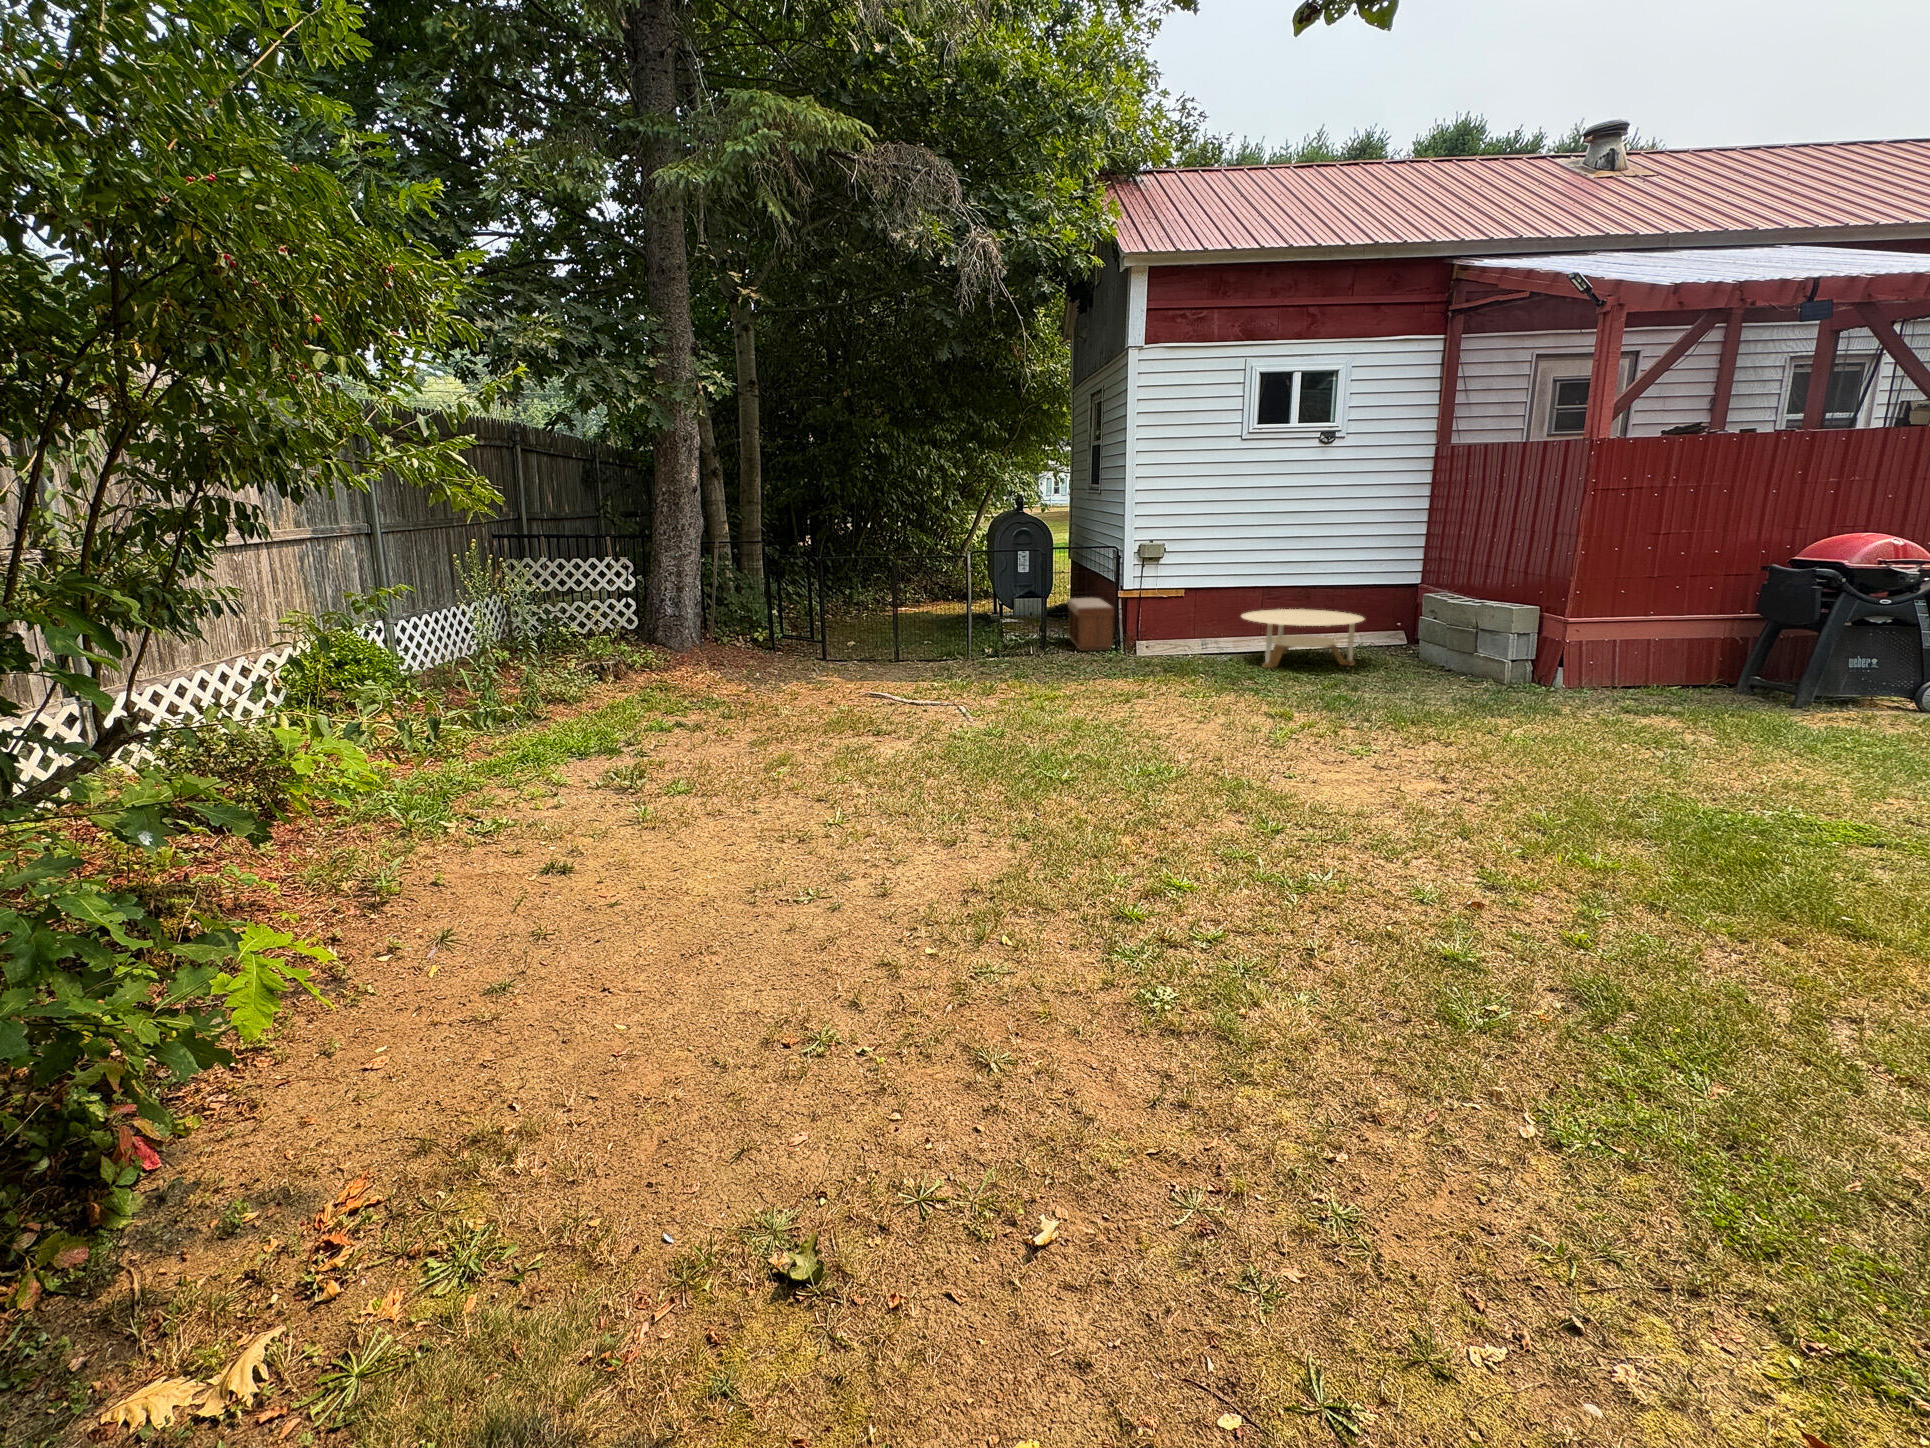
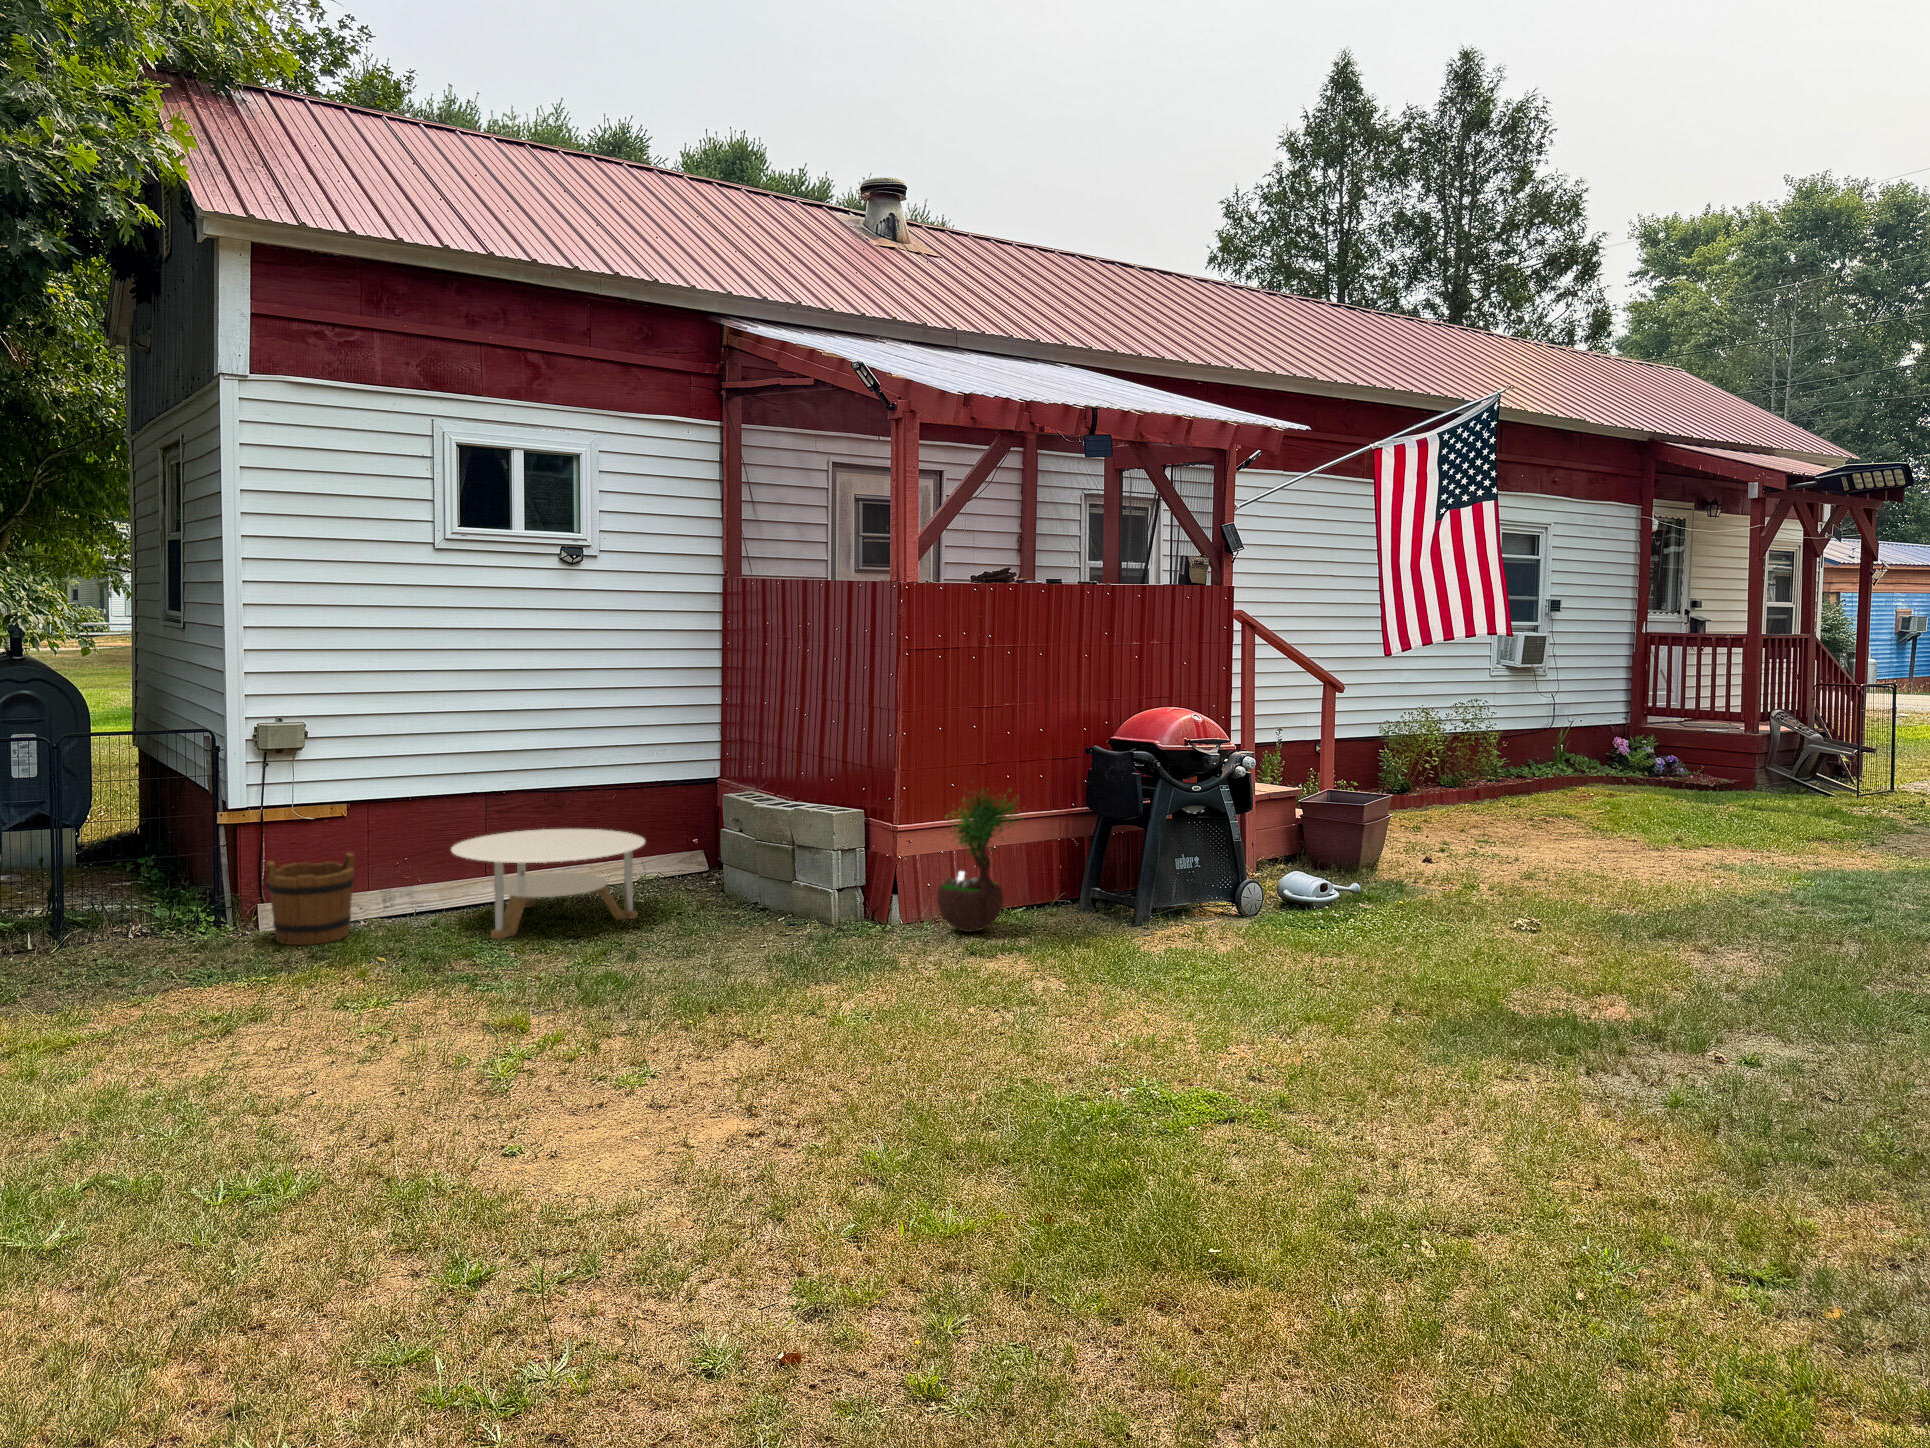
potted tree: none [1594,586,1689,696] -> present [937,789,1019,932]
bench: present [1067,598,1114,651] -> none [117,827,215,938]
bucket: none [1140,614,1187,661] -> present [264,853,355,945]

